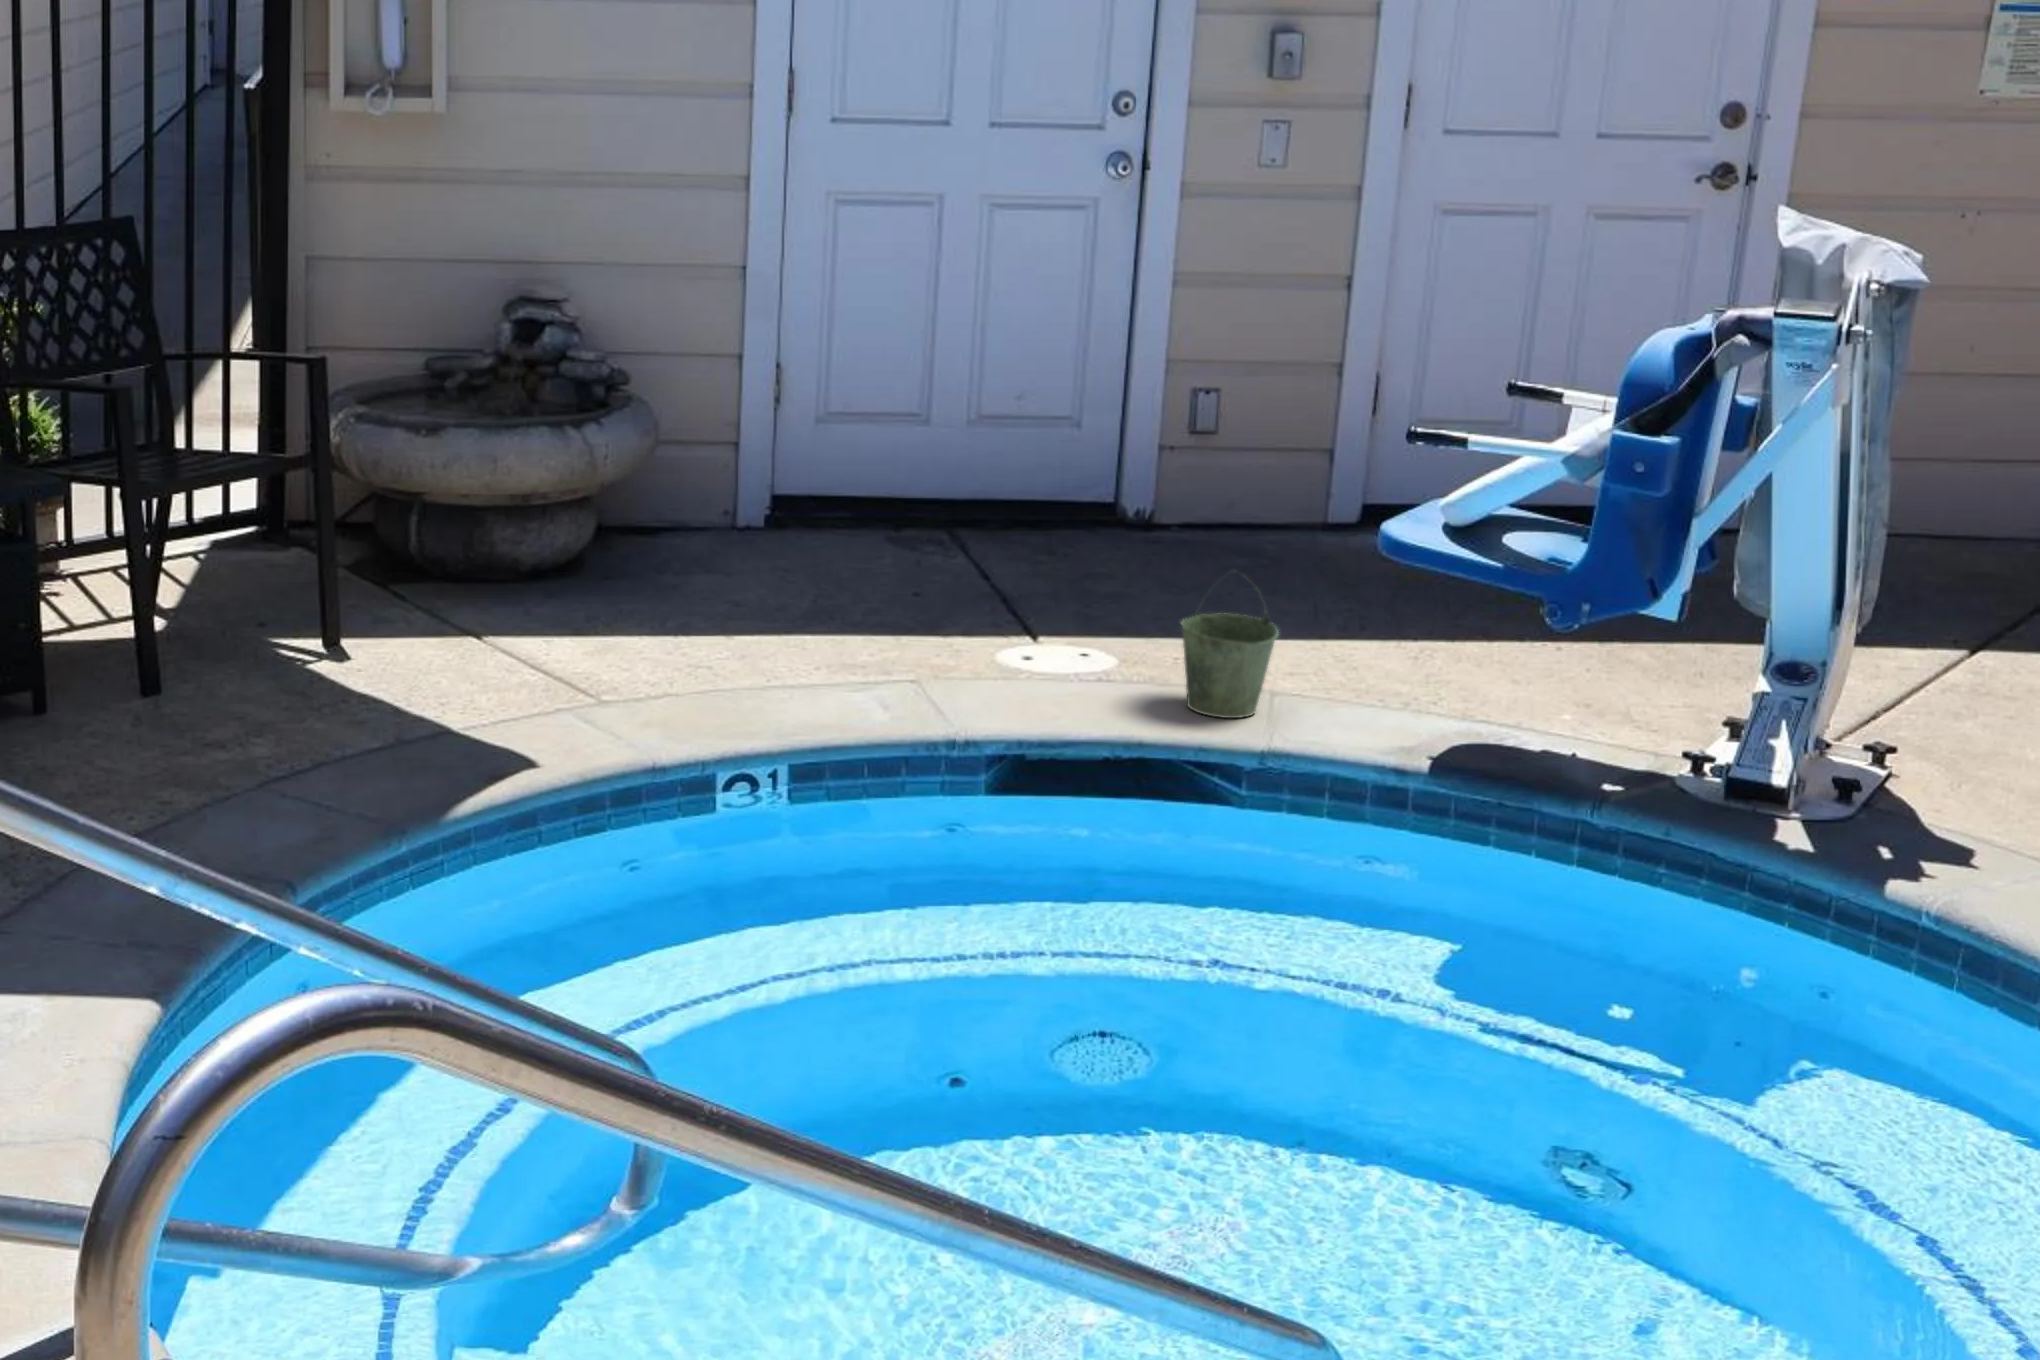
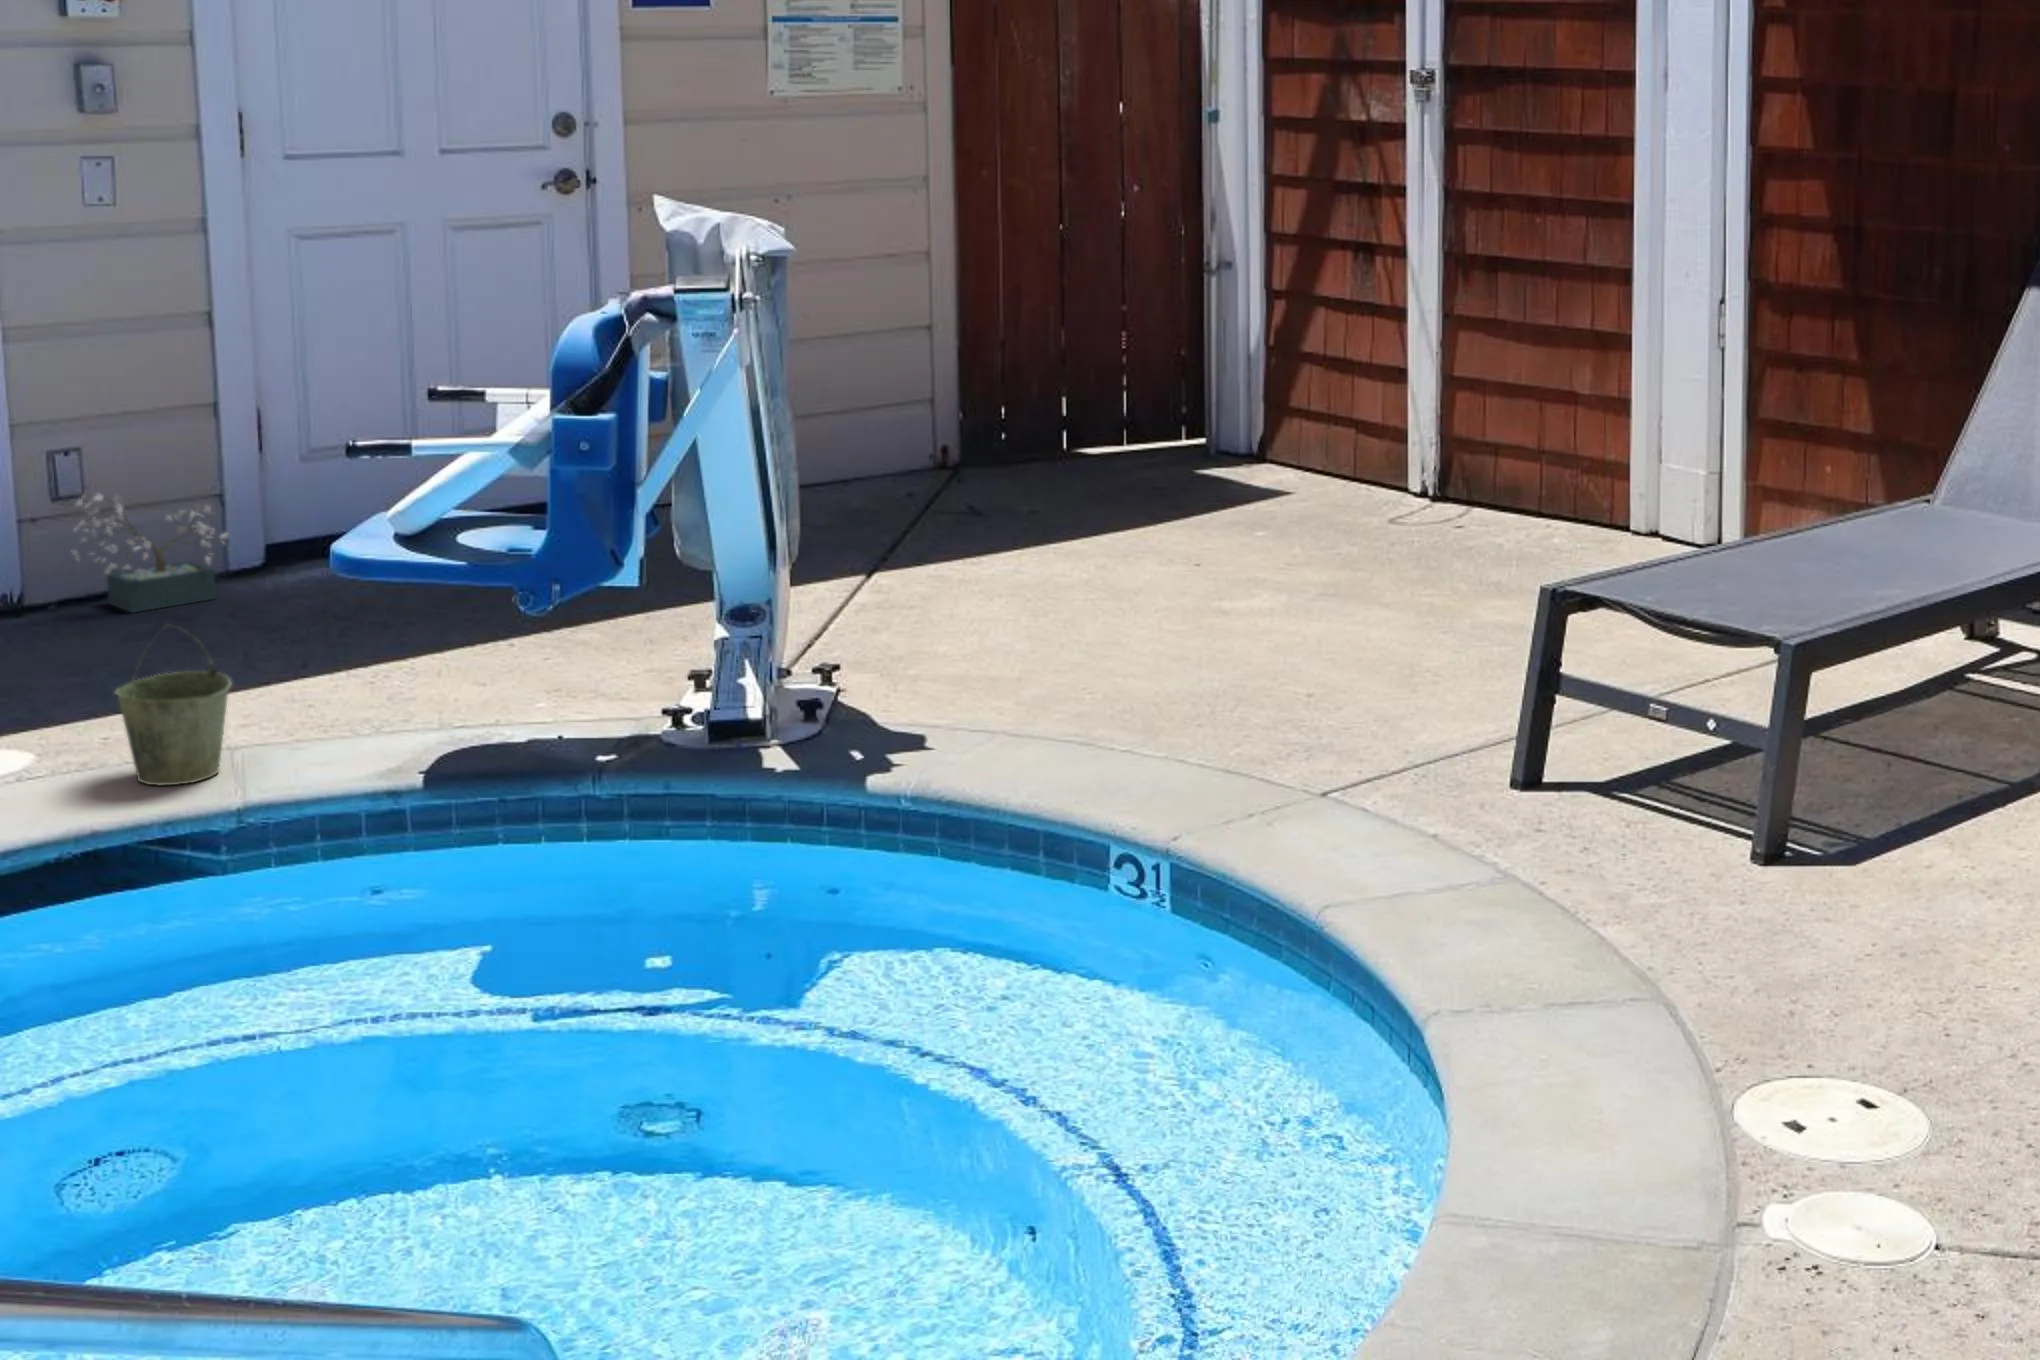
decorative plant: none [1198,431,1332,547] -> present [72,493,228,613]

